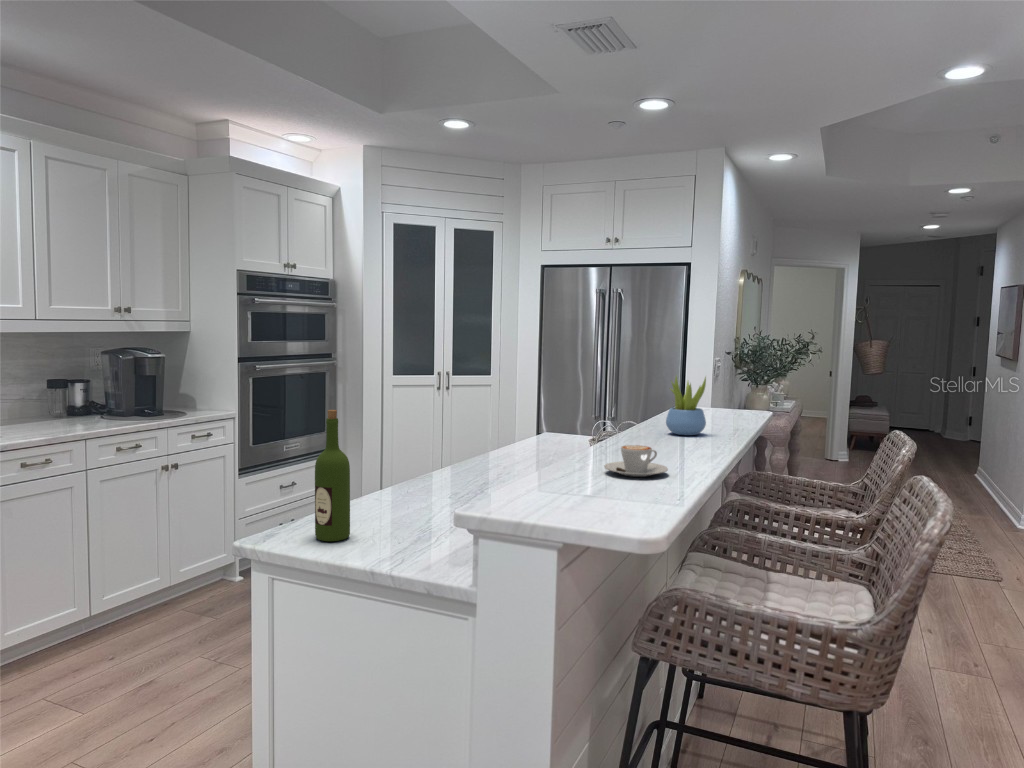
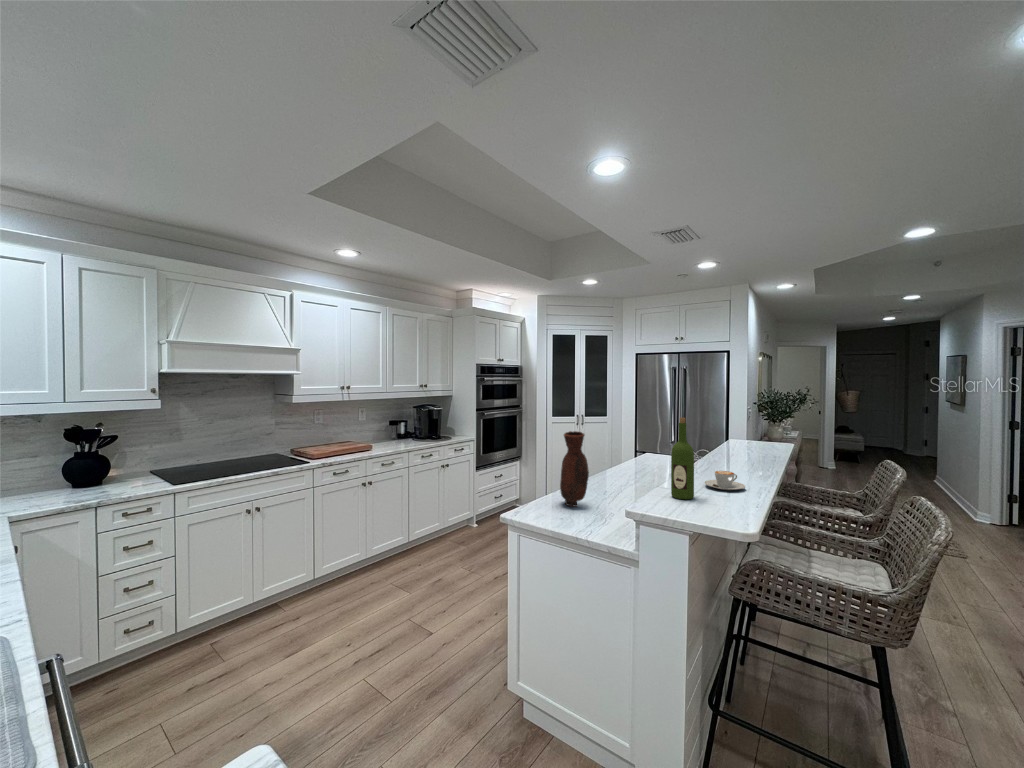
succulent plant: present [666,376,706,435] -> none [731,425,757,461]
vase: none [358,382,412,520] -> present [560,431,589,507]
wine bottle: present [315,410,350,541] -> present [671,418,694,499]

